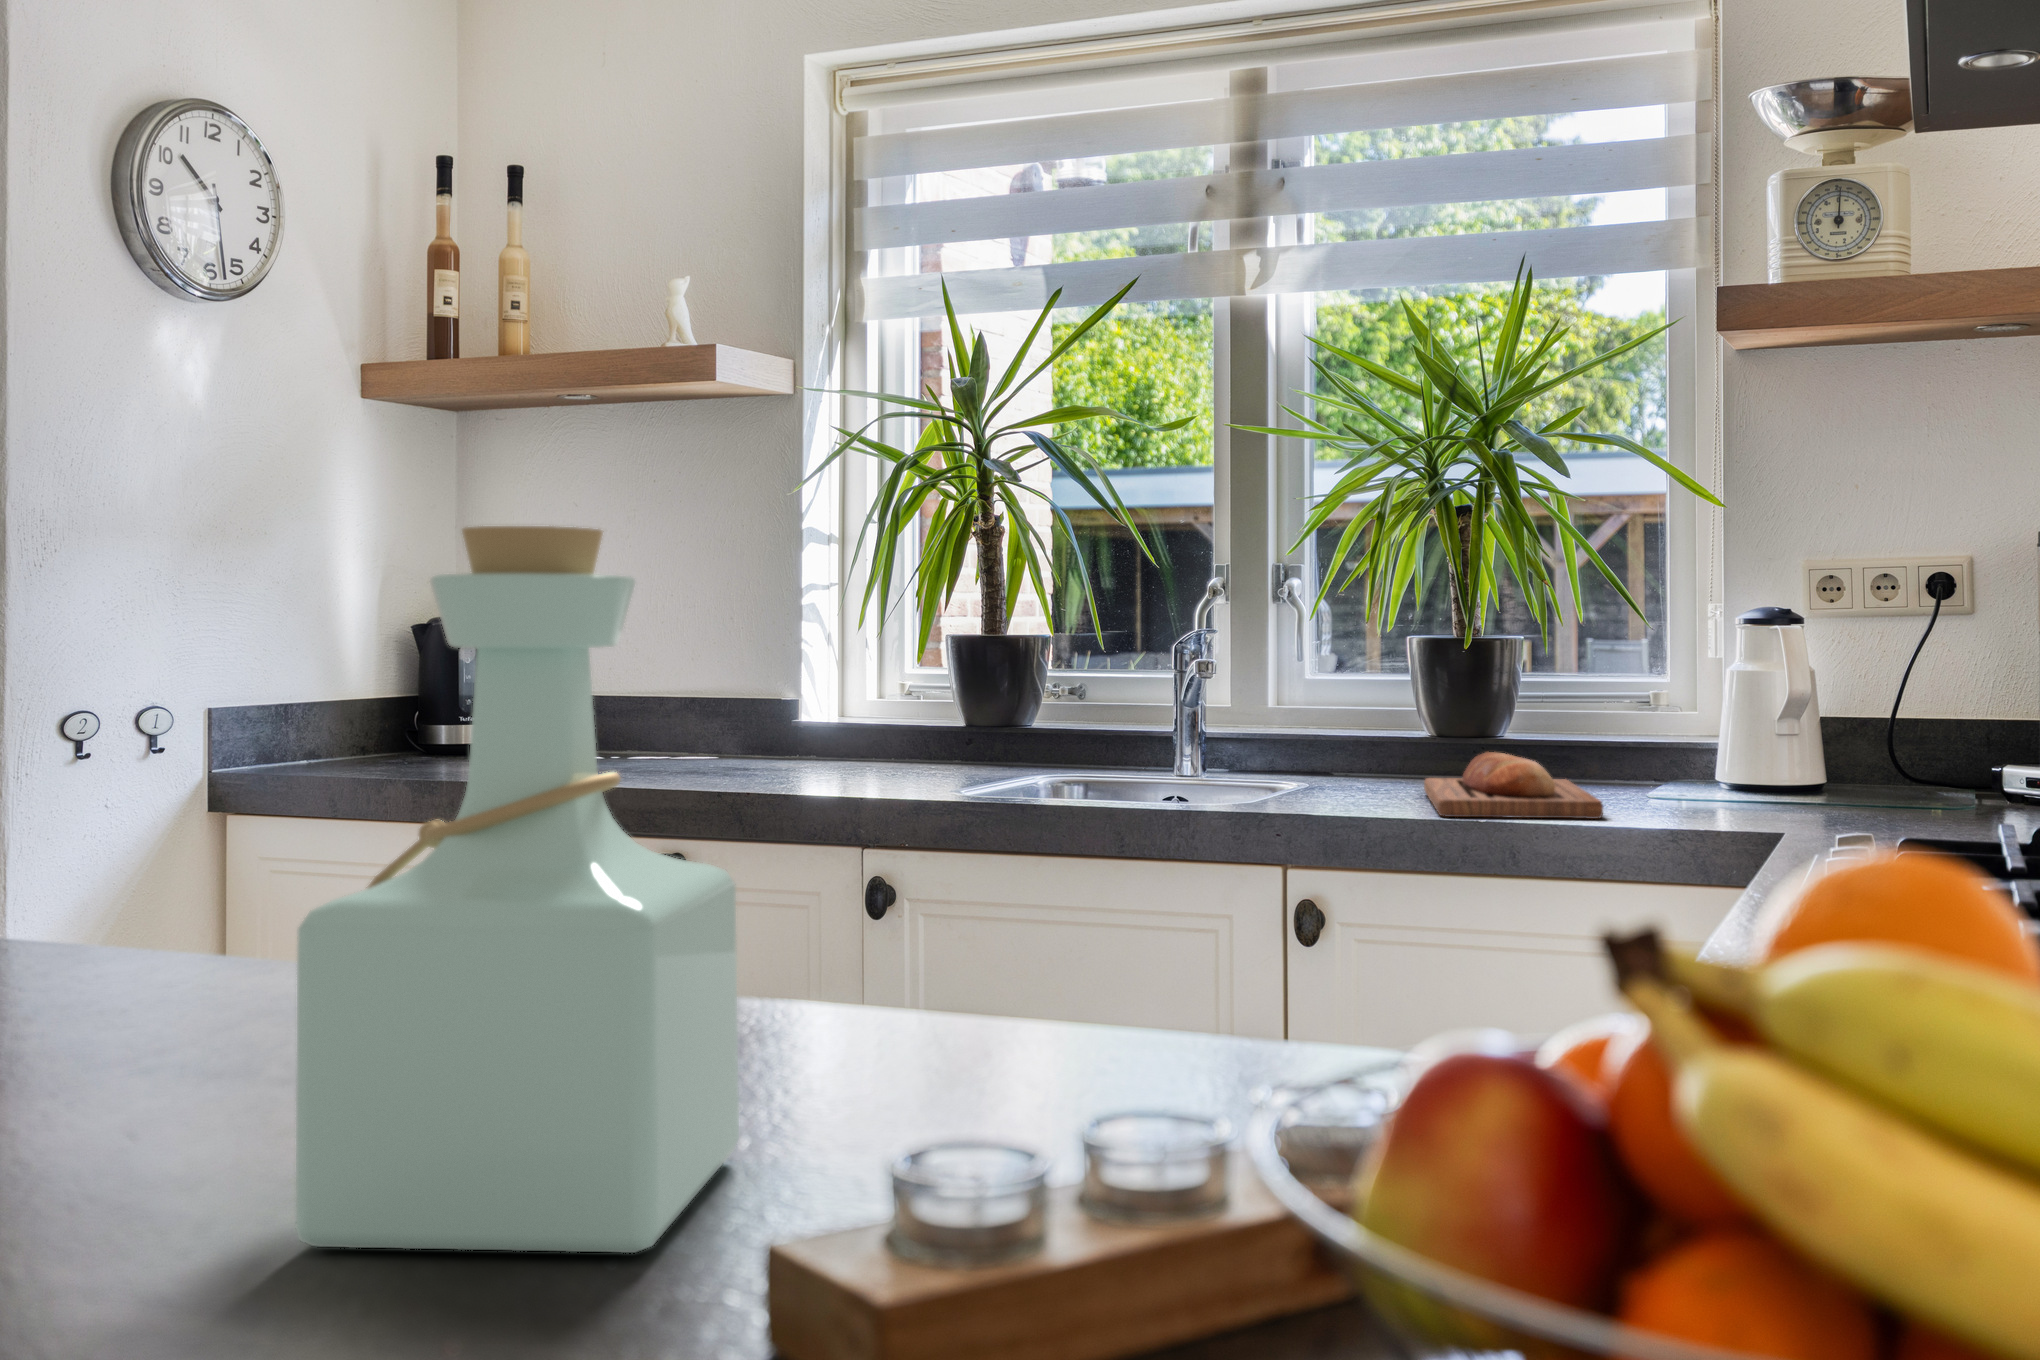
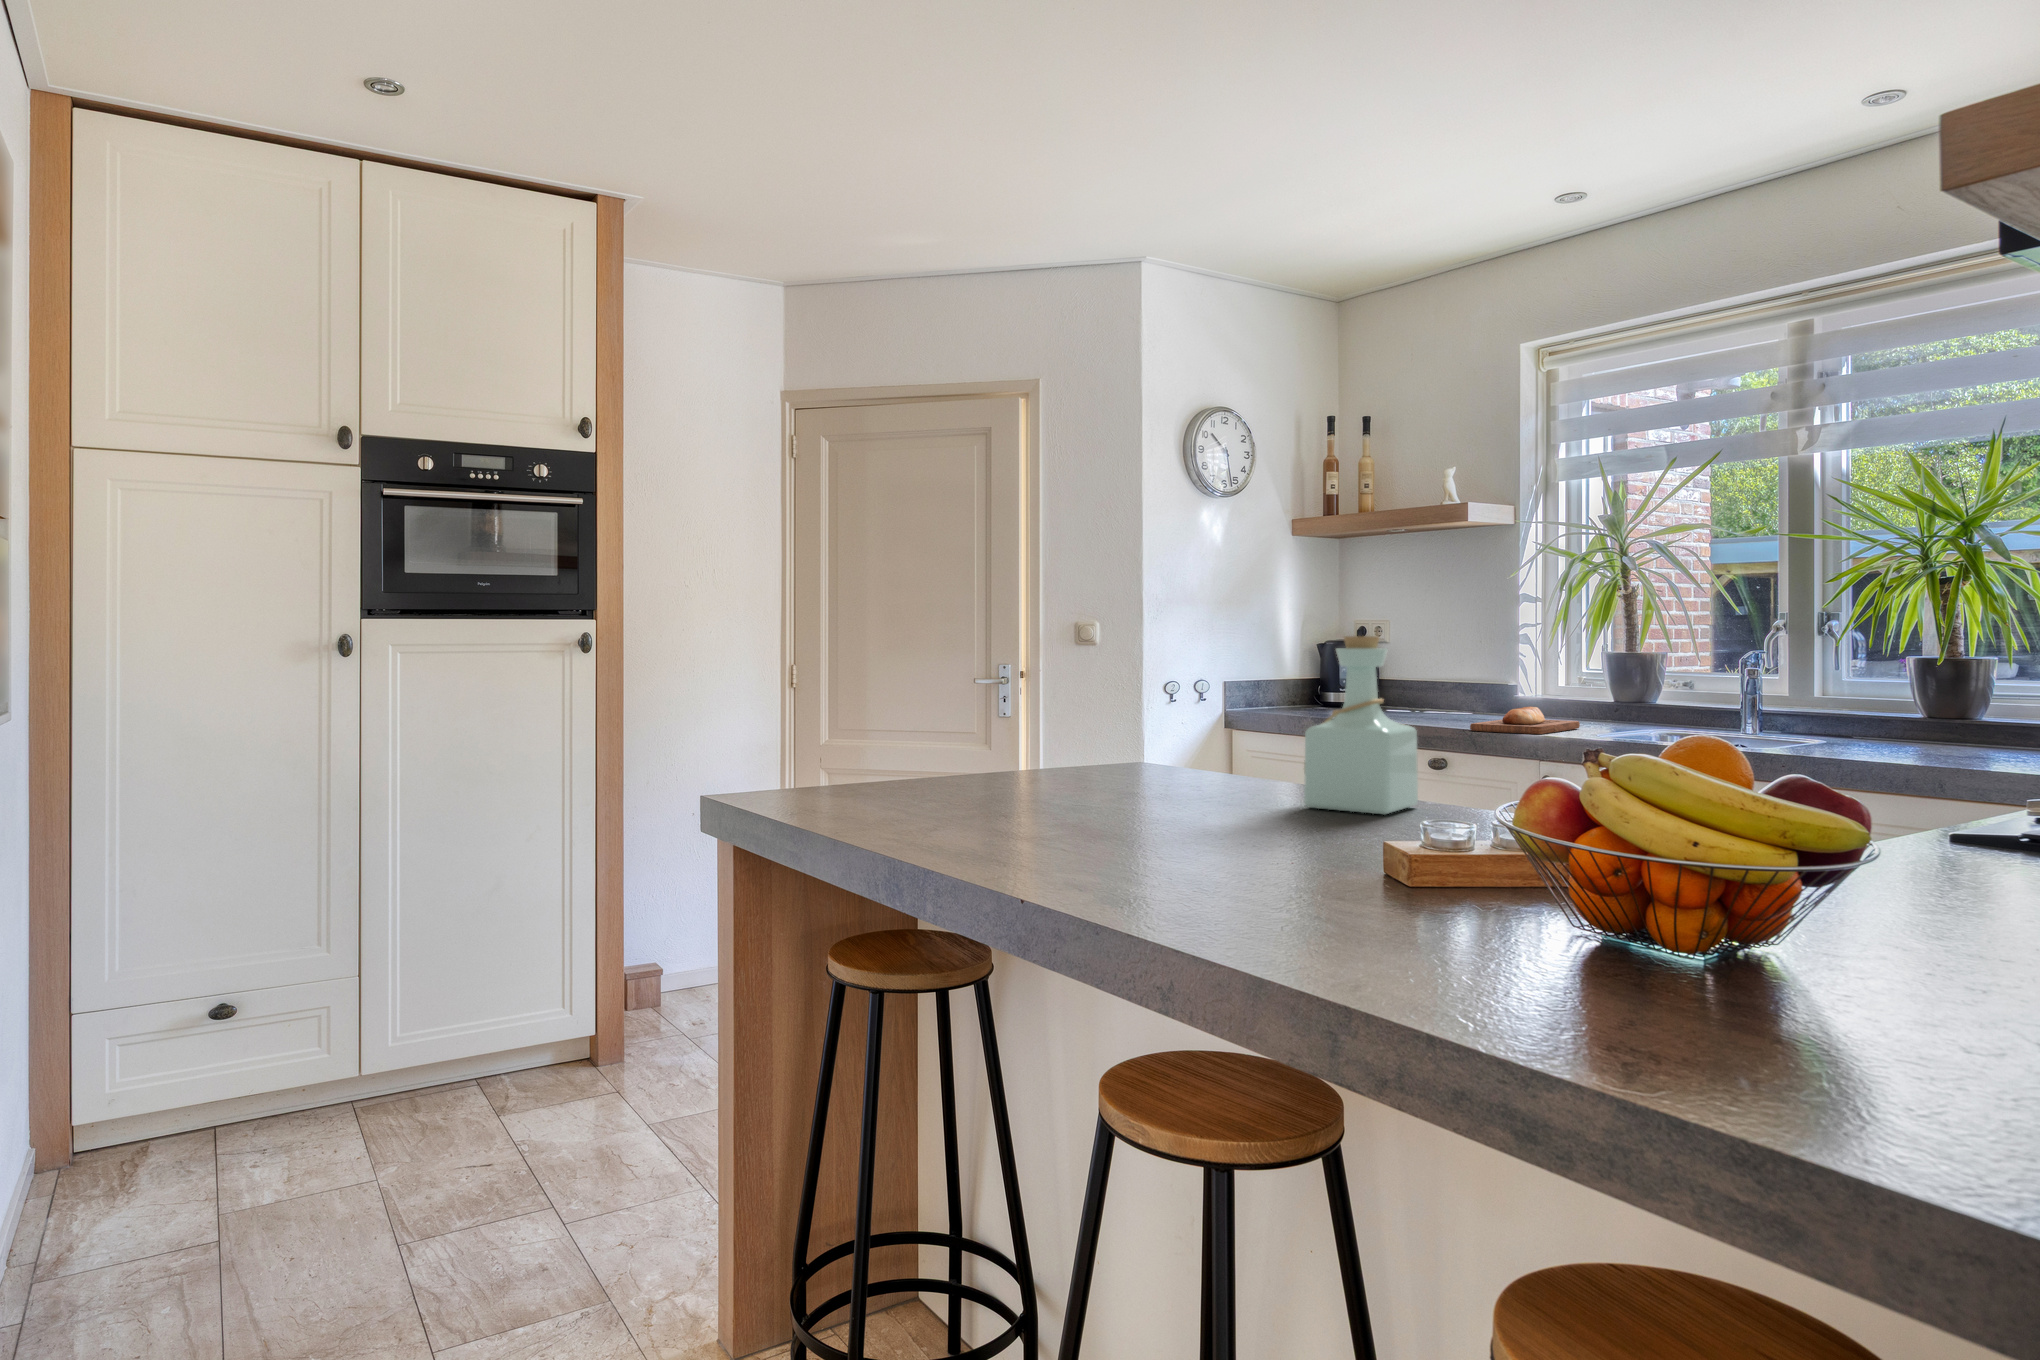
bread loaf: present [1424,752,1603,819] -> present [1470,707,1580,734]

